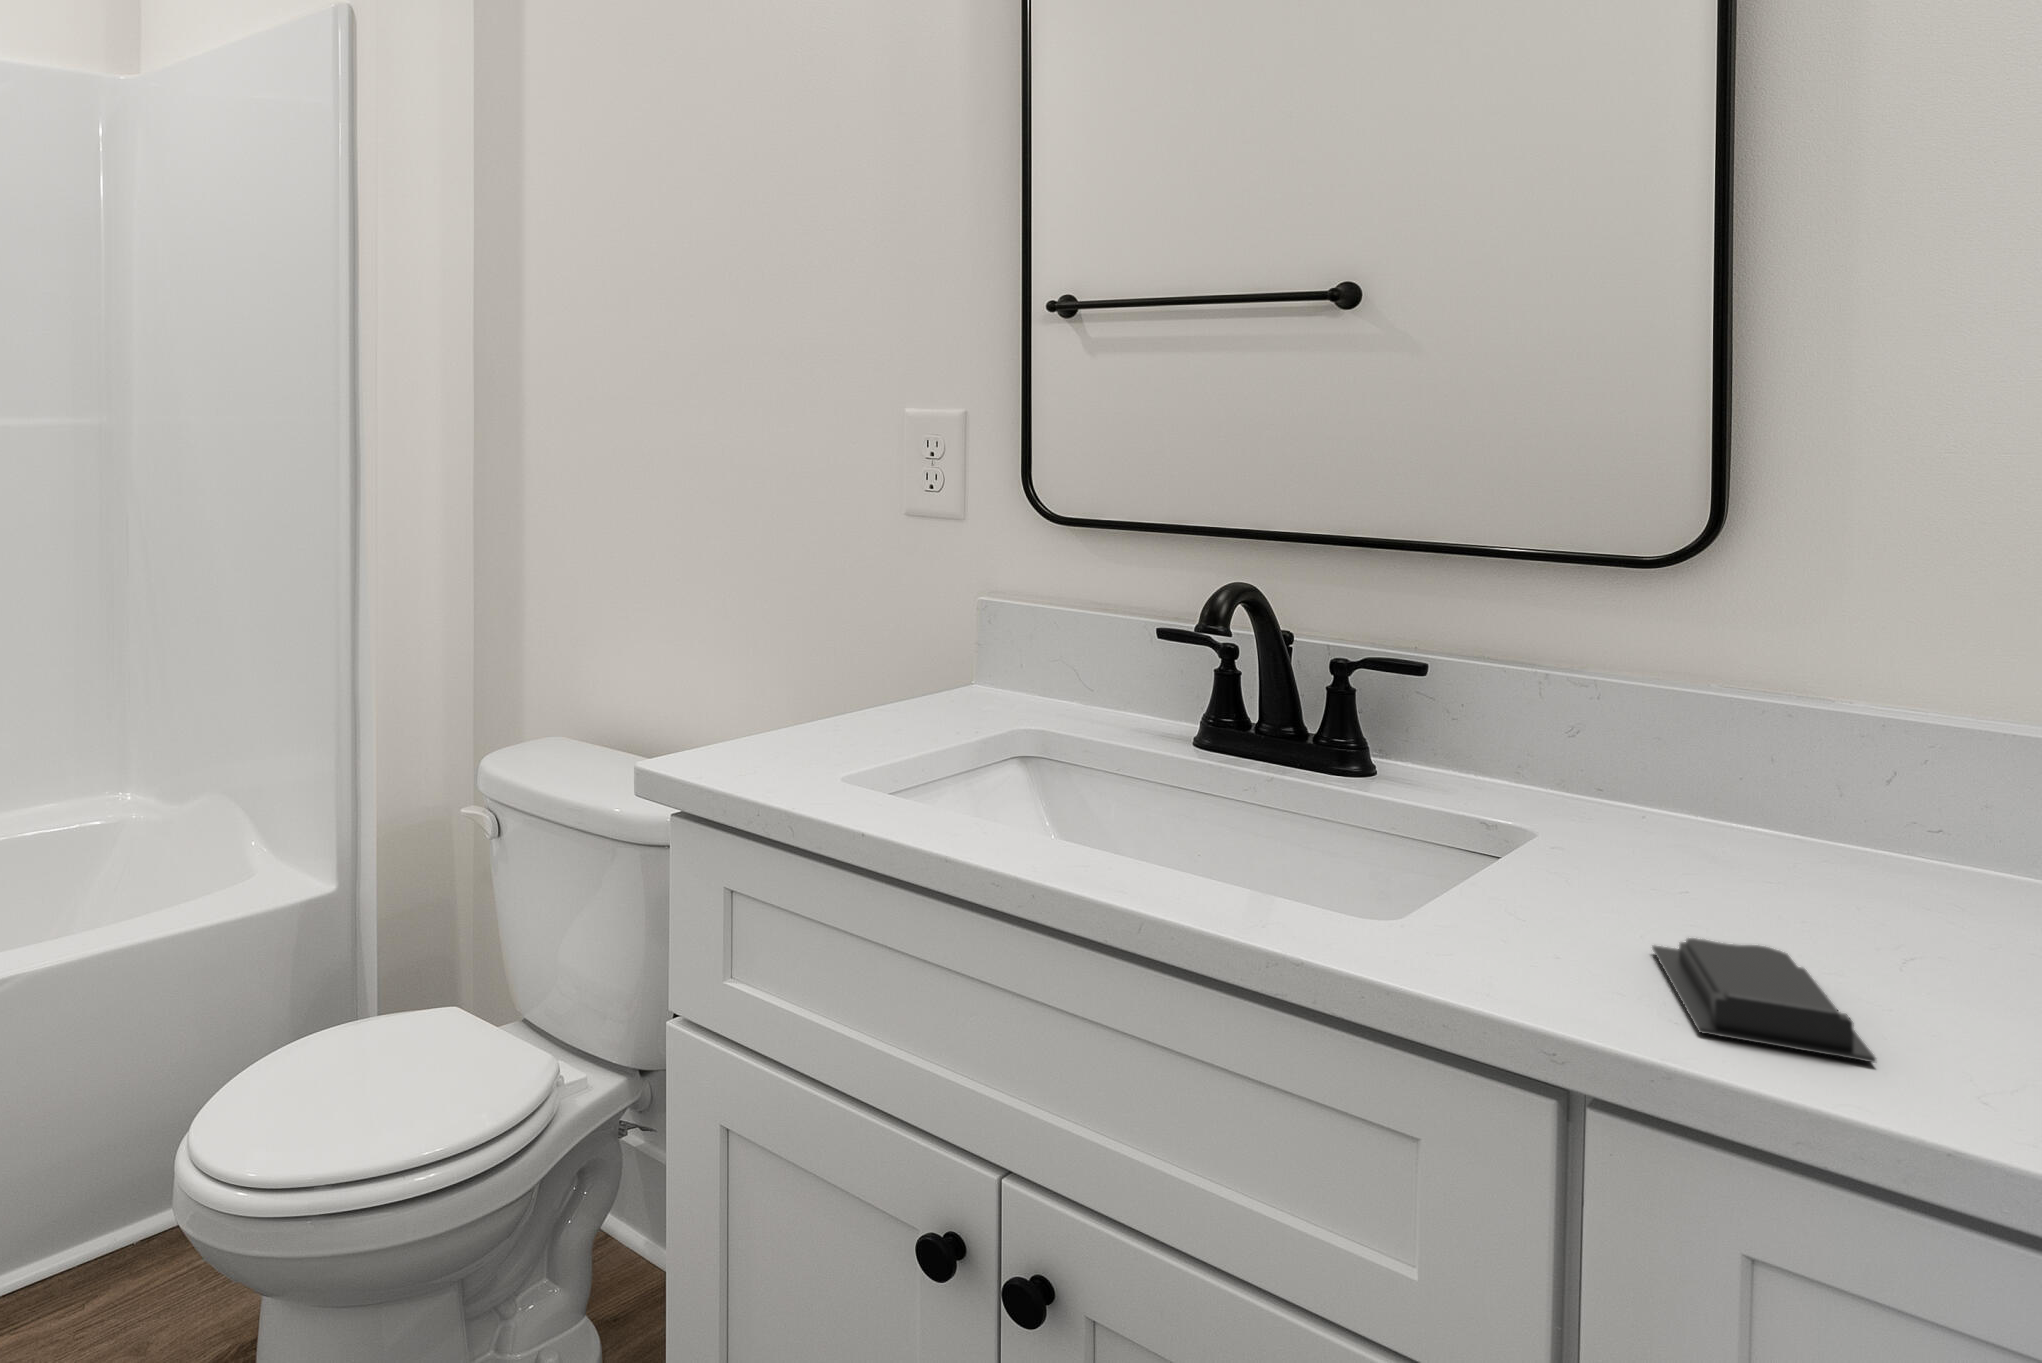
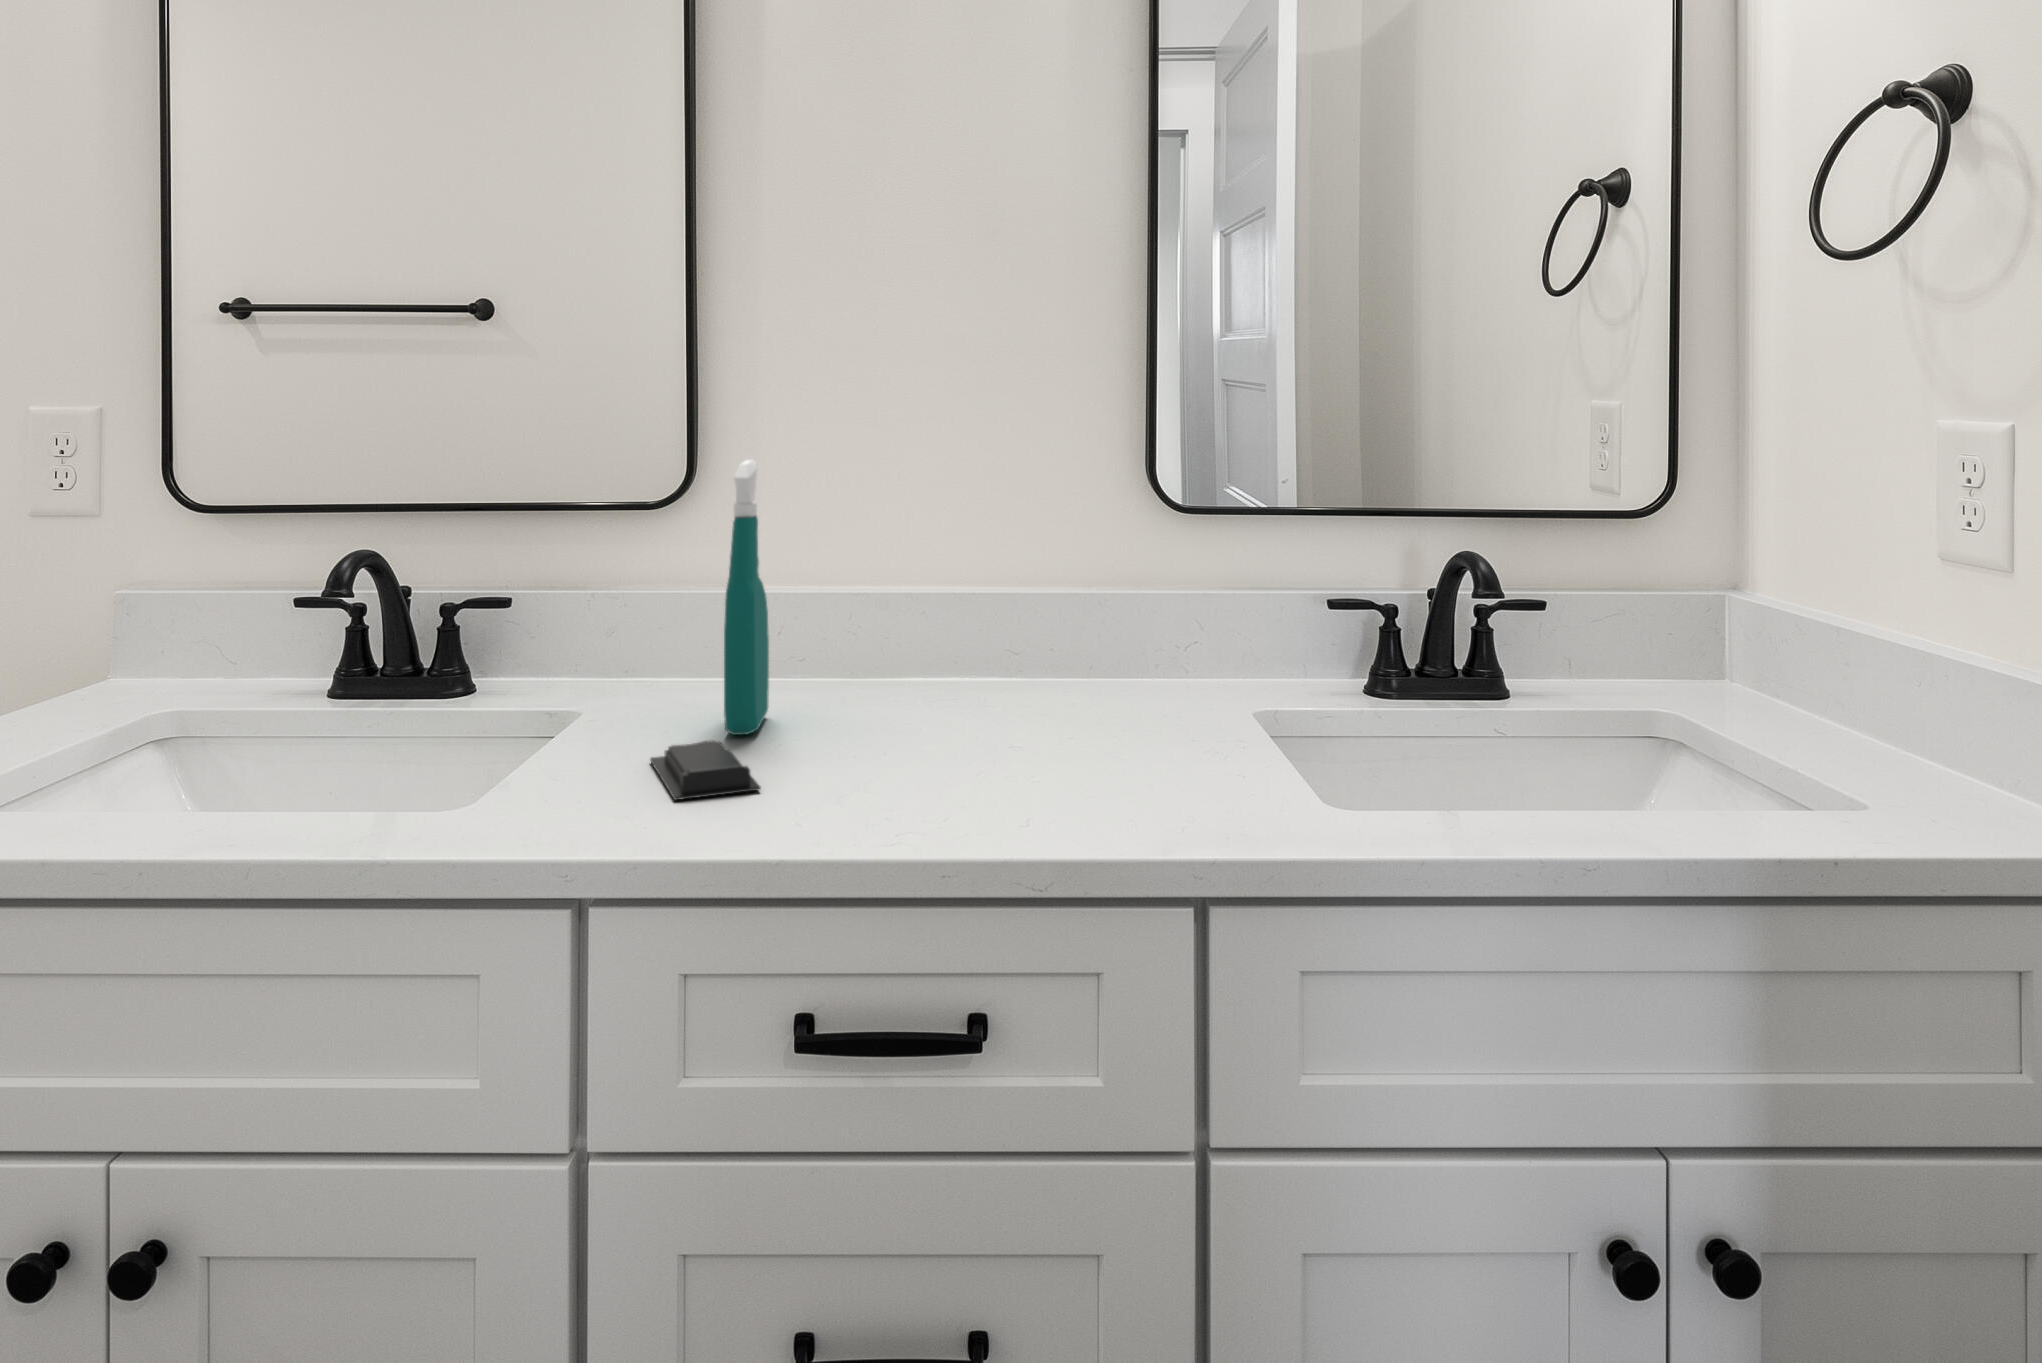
spray bottle: none [1793,510,1883,949] -> present [724,460,769,735]

